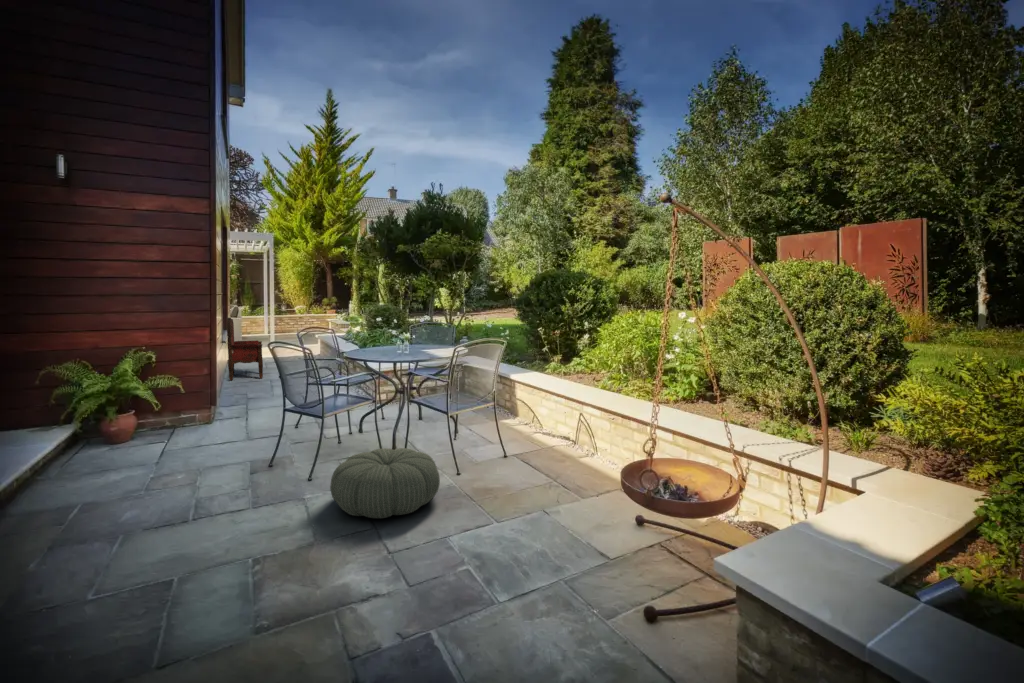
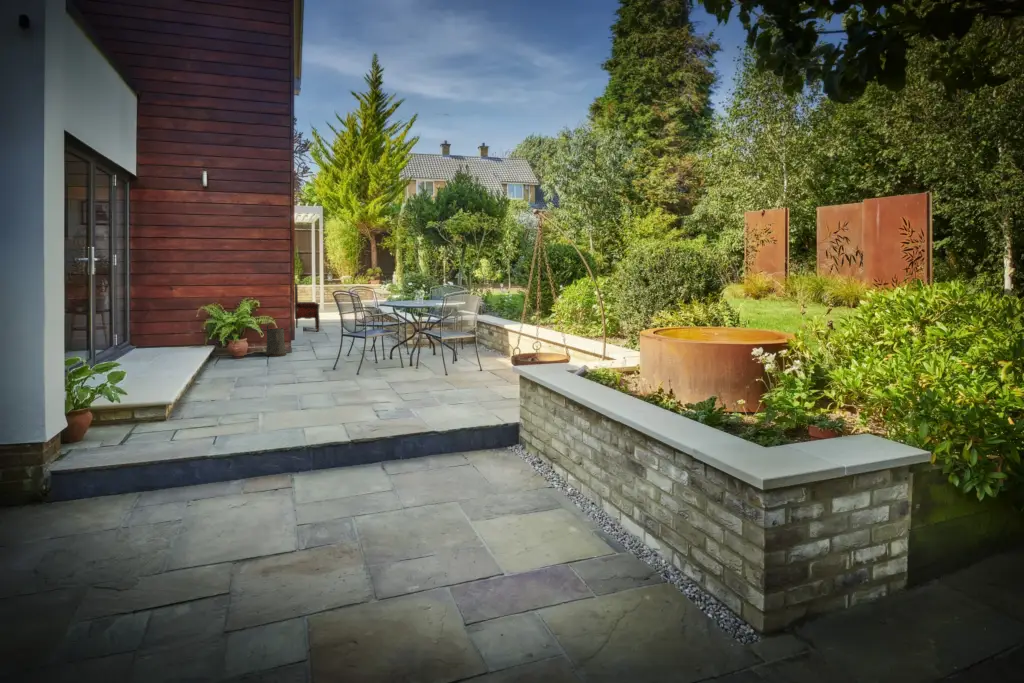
watering can: none [160,378,197,441] -> present [266,323,286,356]
pouf: present [330,448,440,518] -> none [367,351,425,380]

